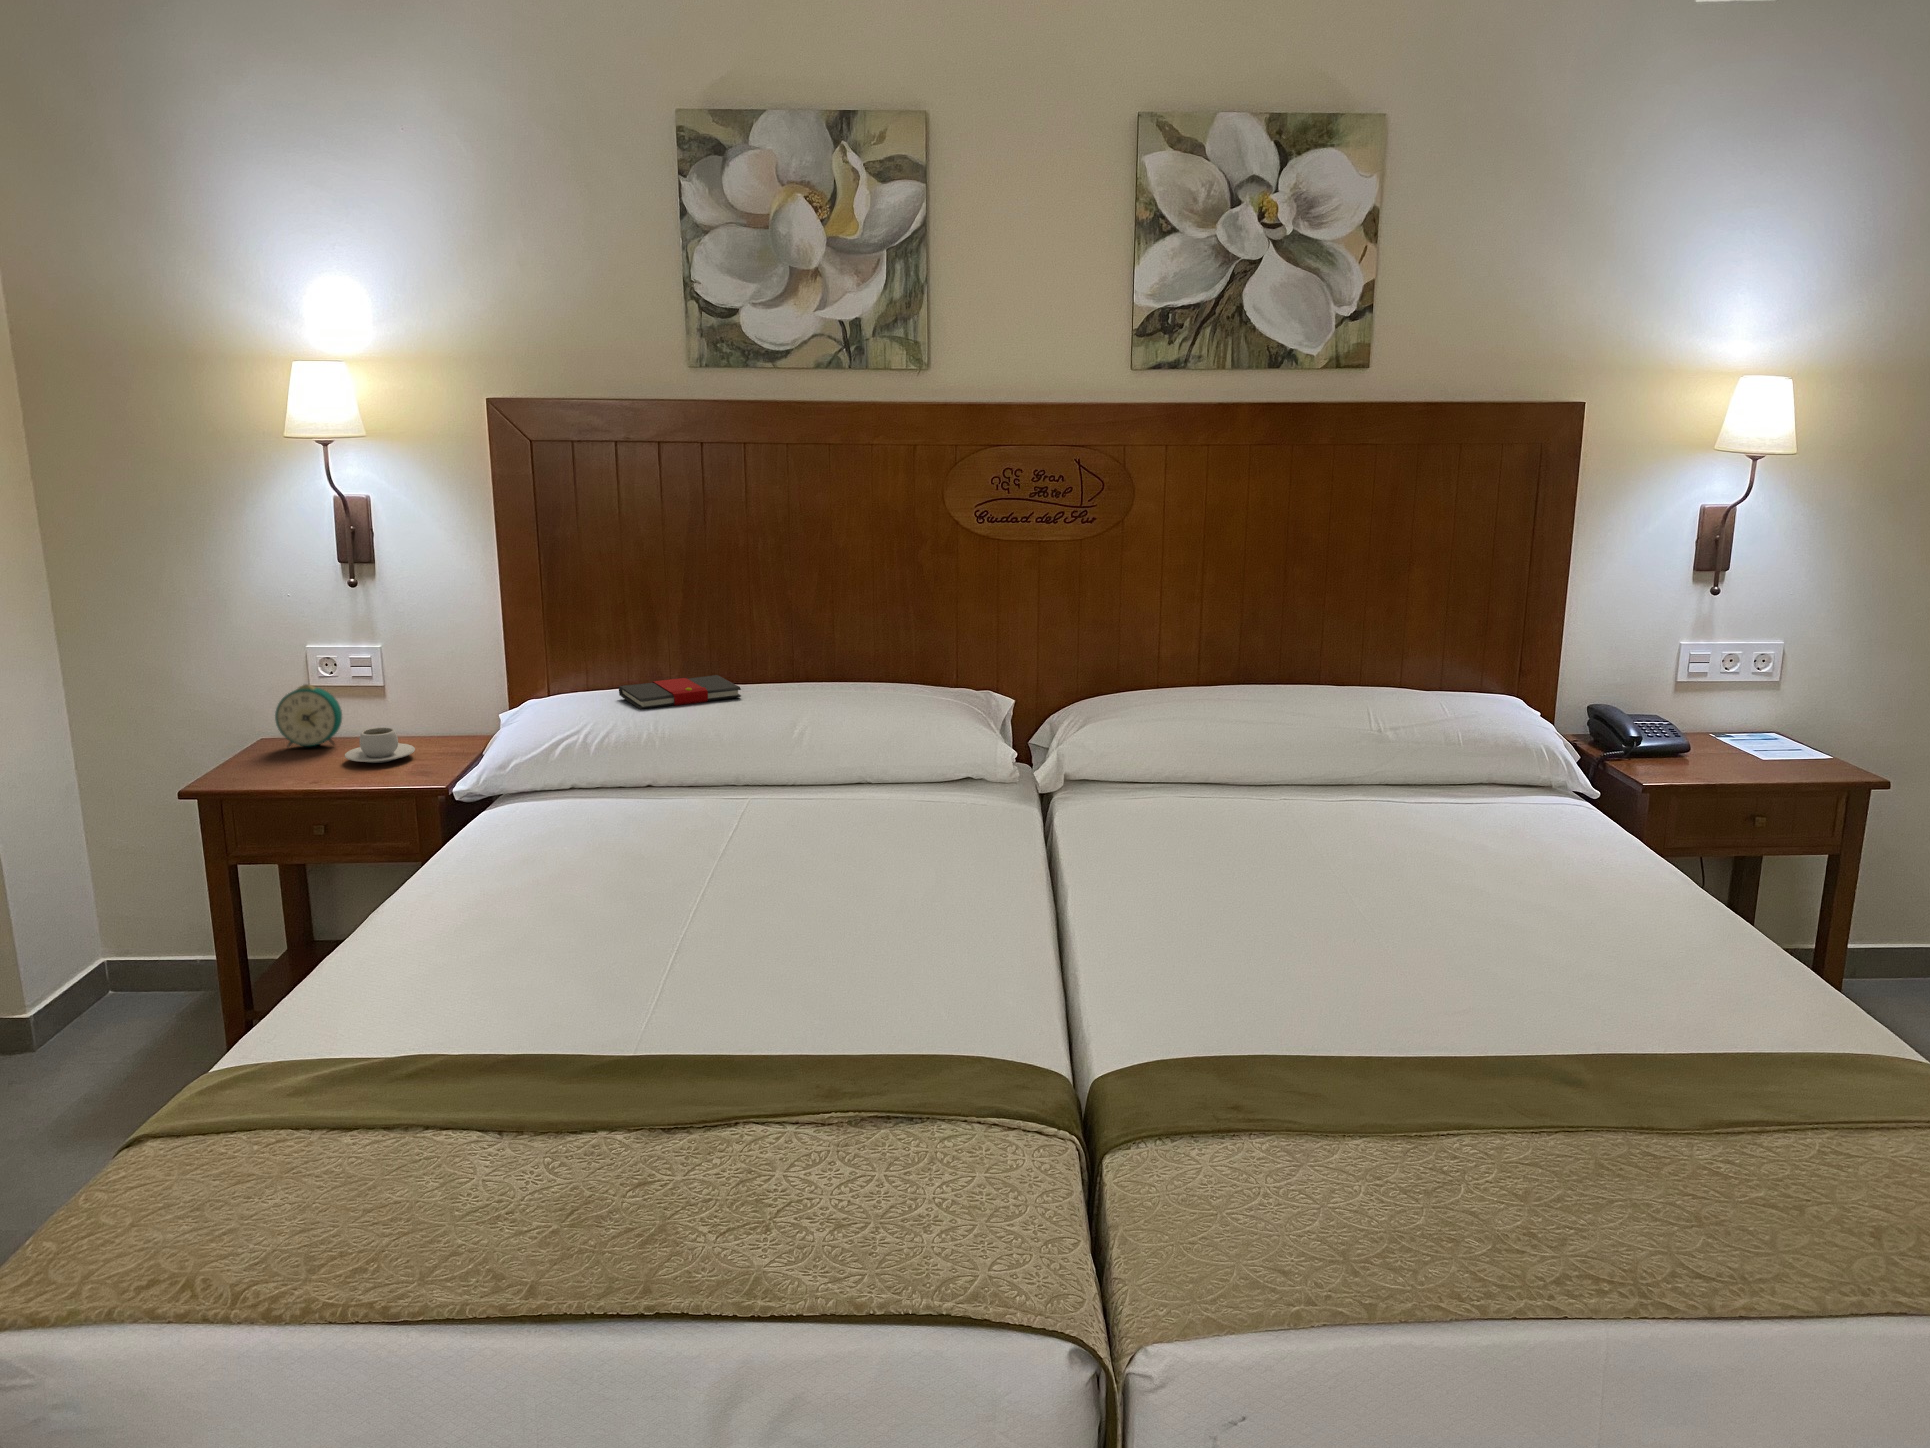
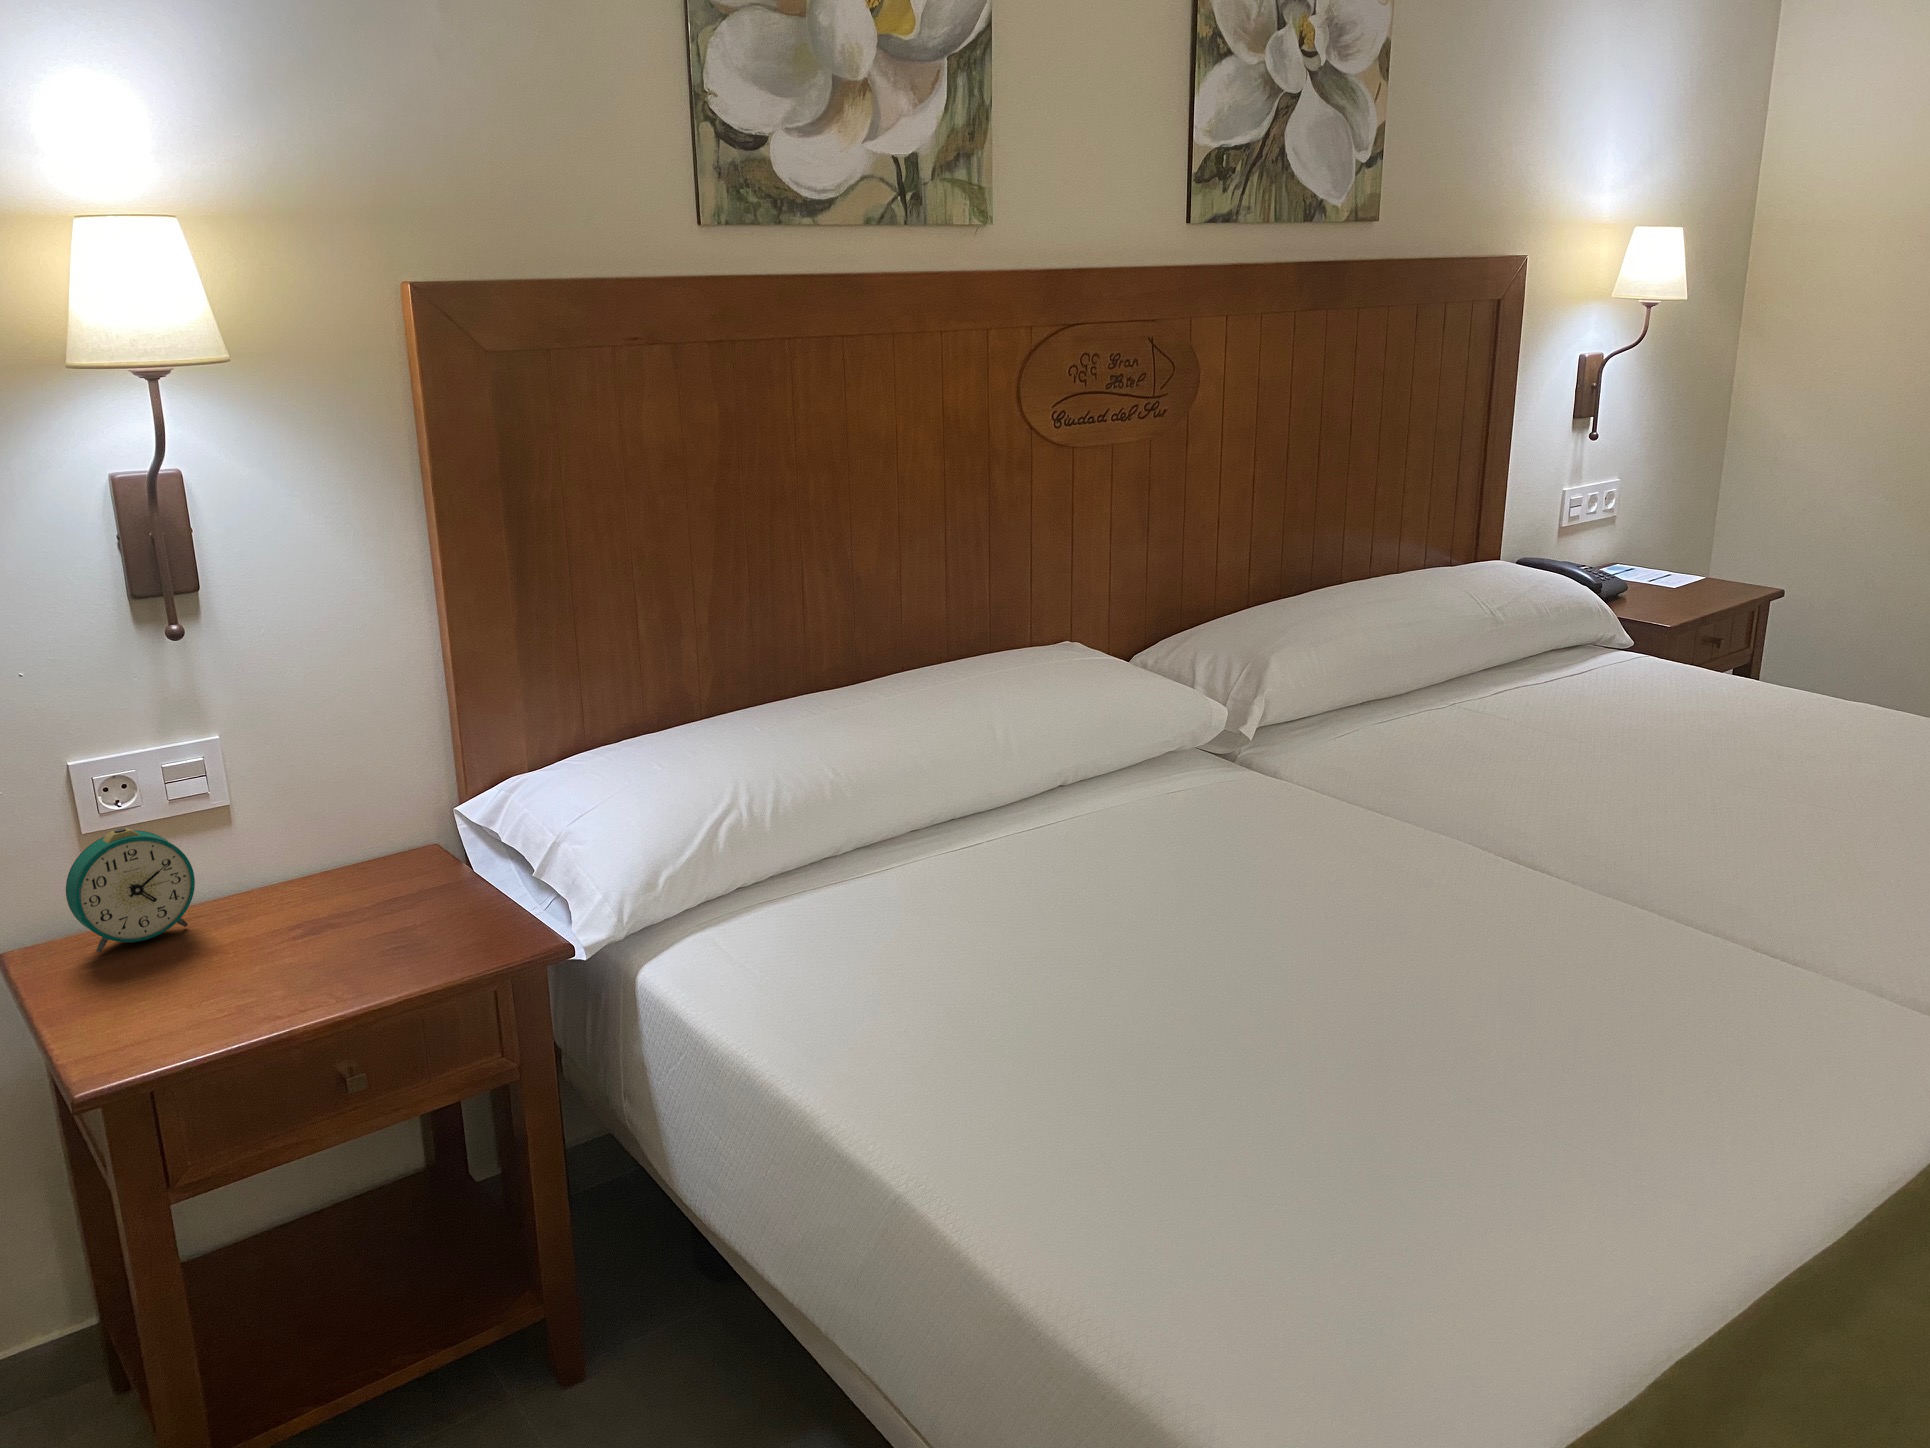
book: present [619,675,741,709] -> none [736,676,902,744]
teacup: present [345,727,415,763] -> none [272,868,396,940]

